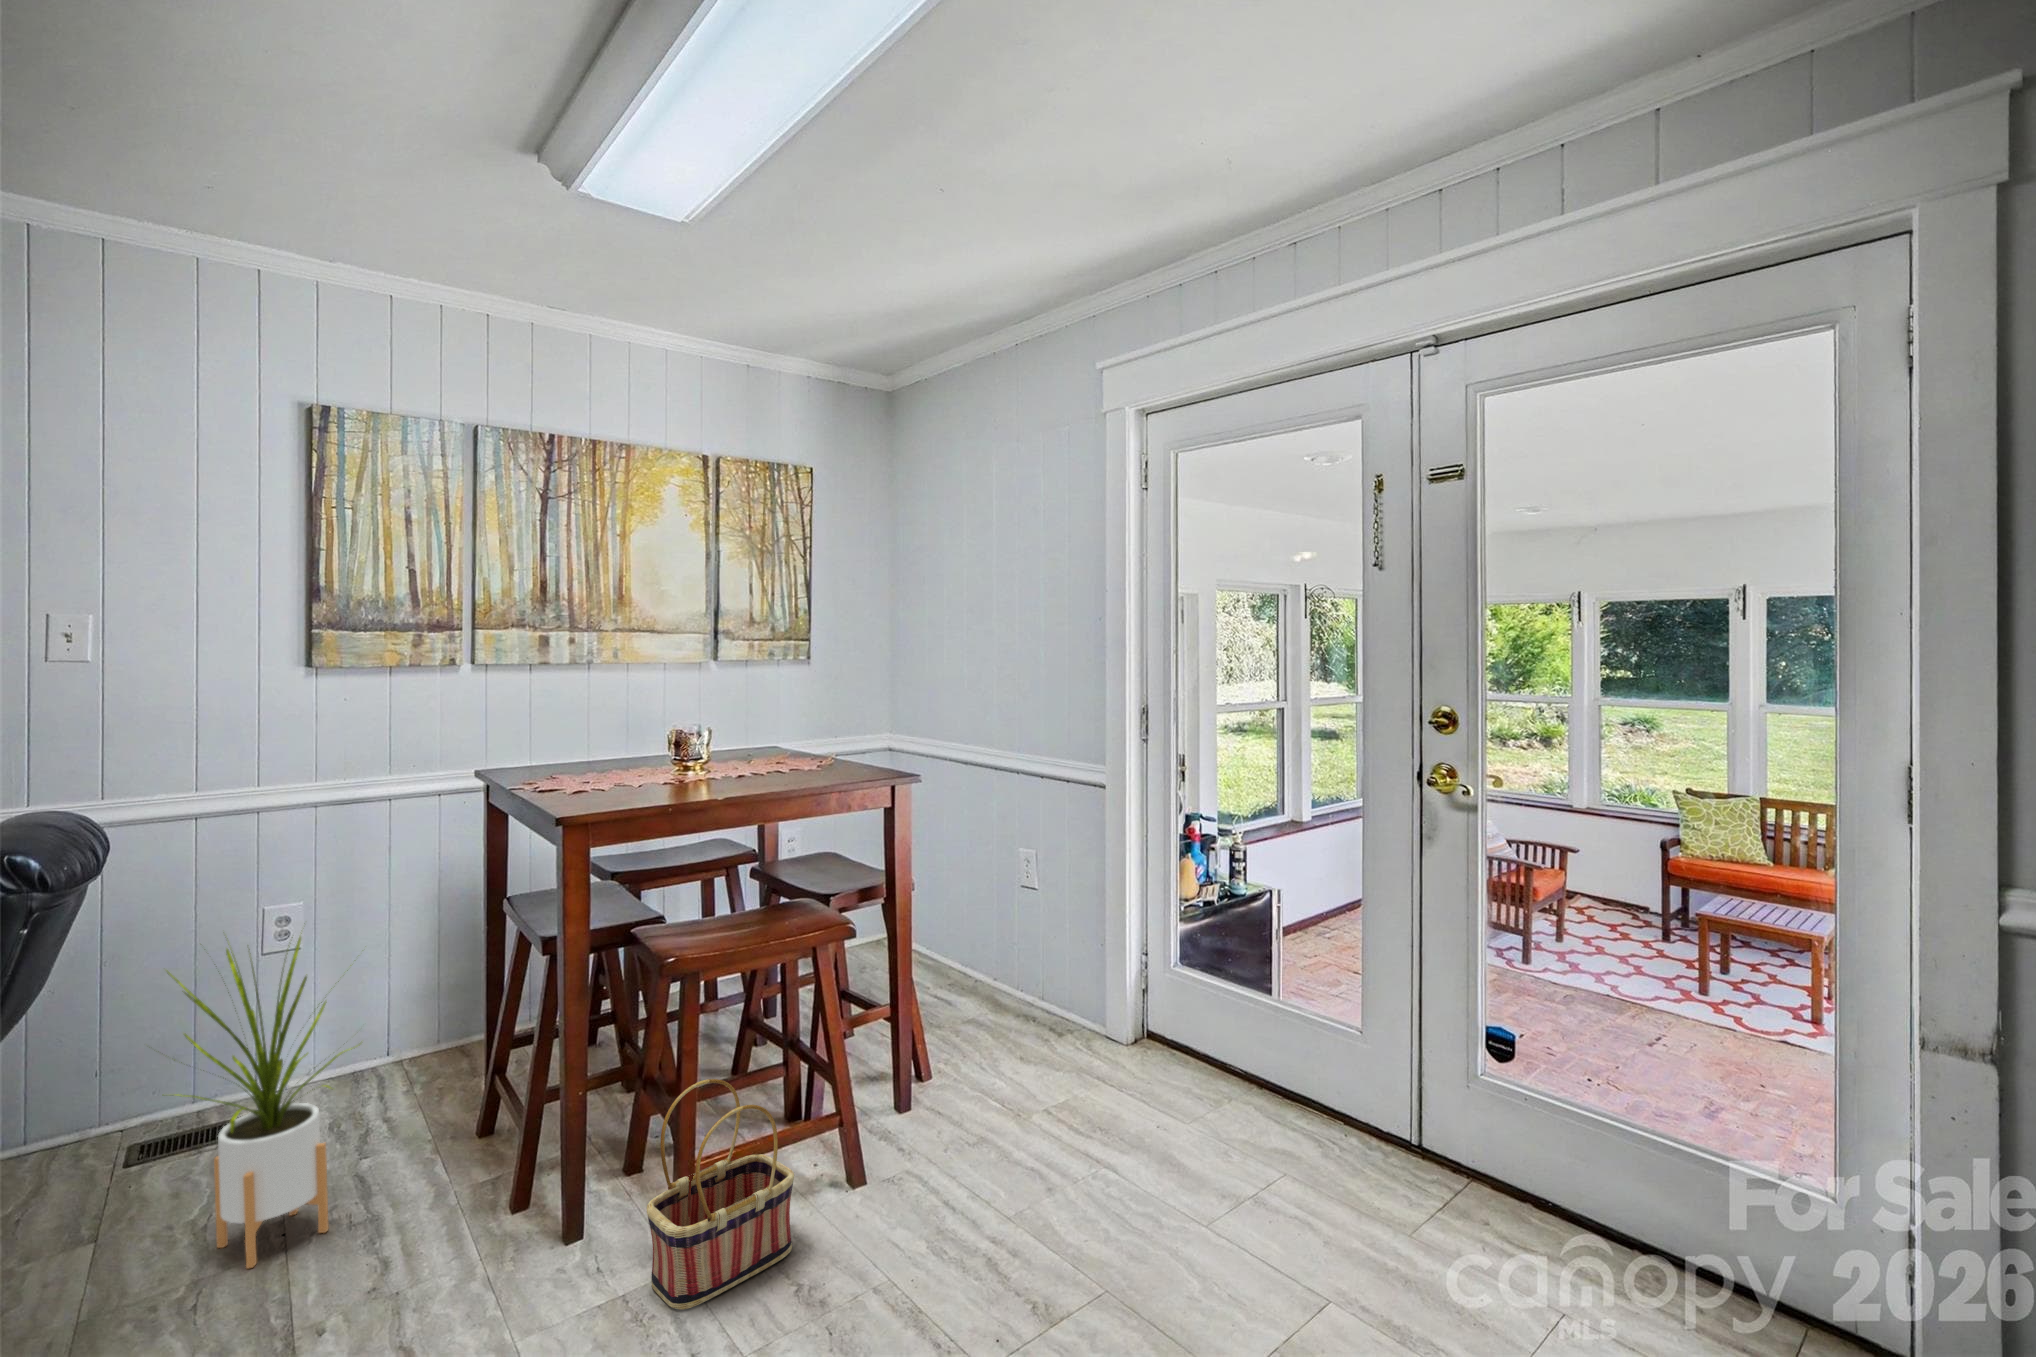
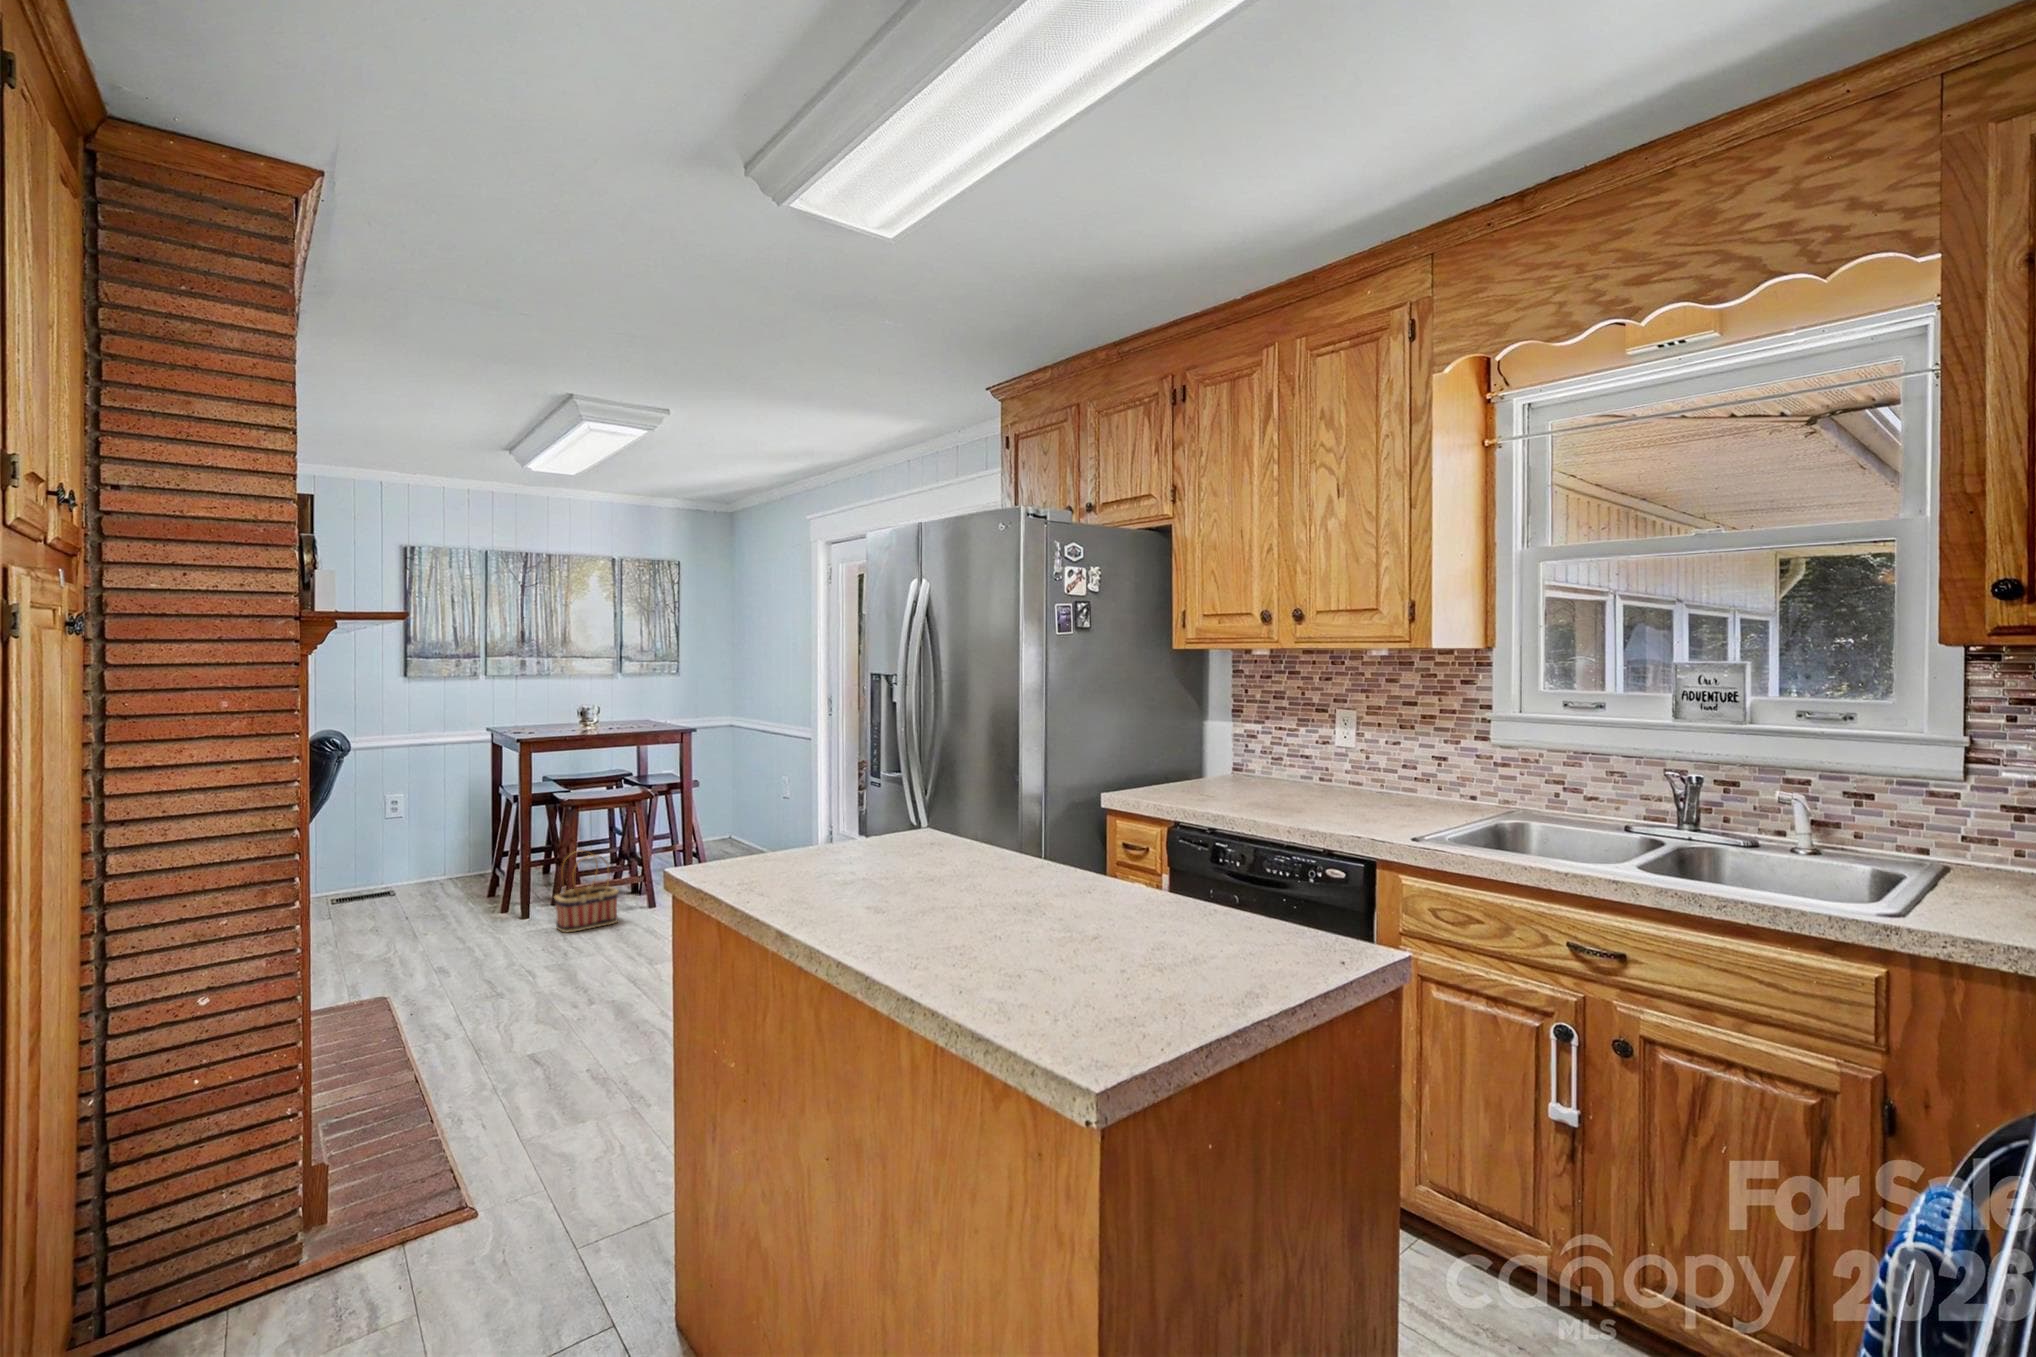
house plant: present [167,936,351,1268] -> none [357,785,440,924]

